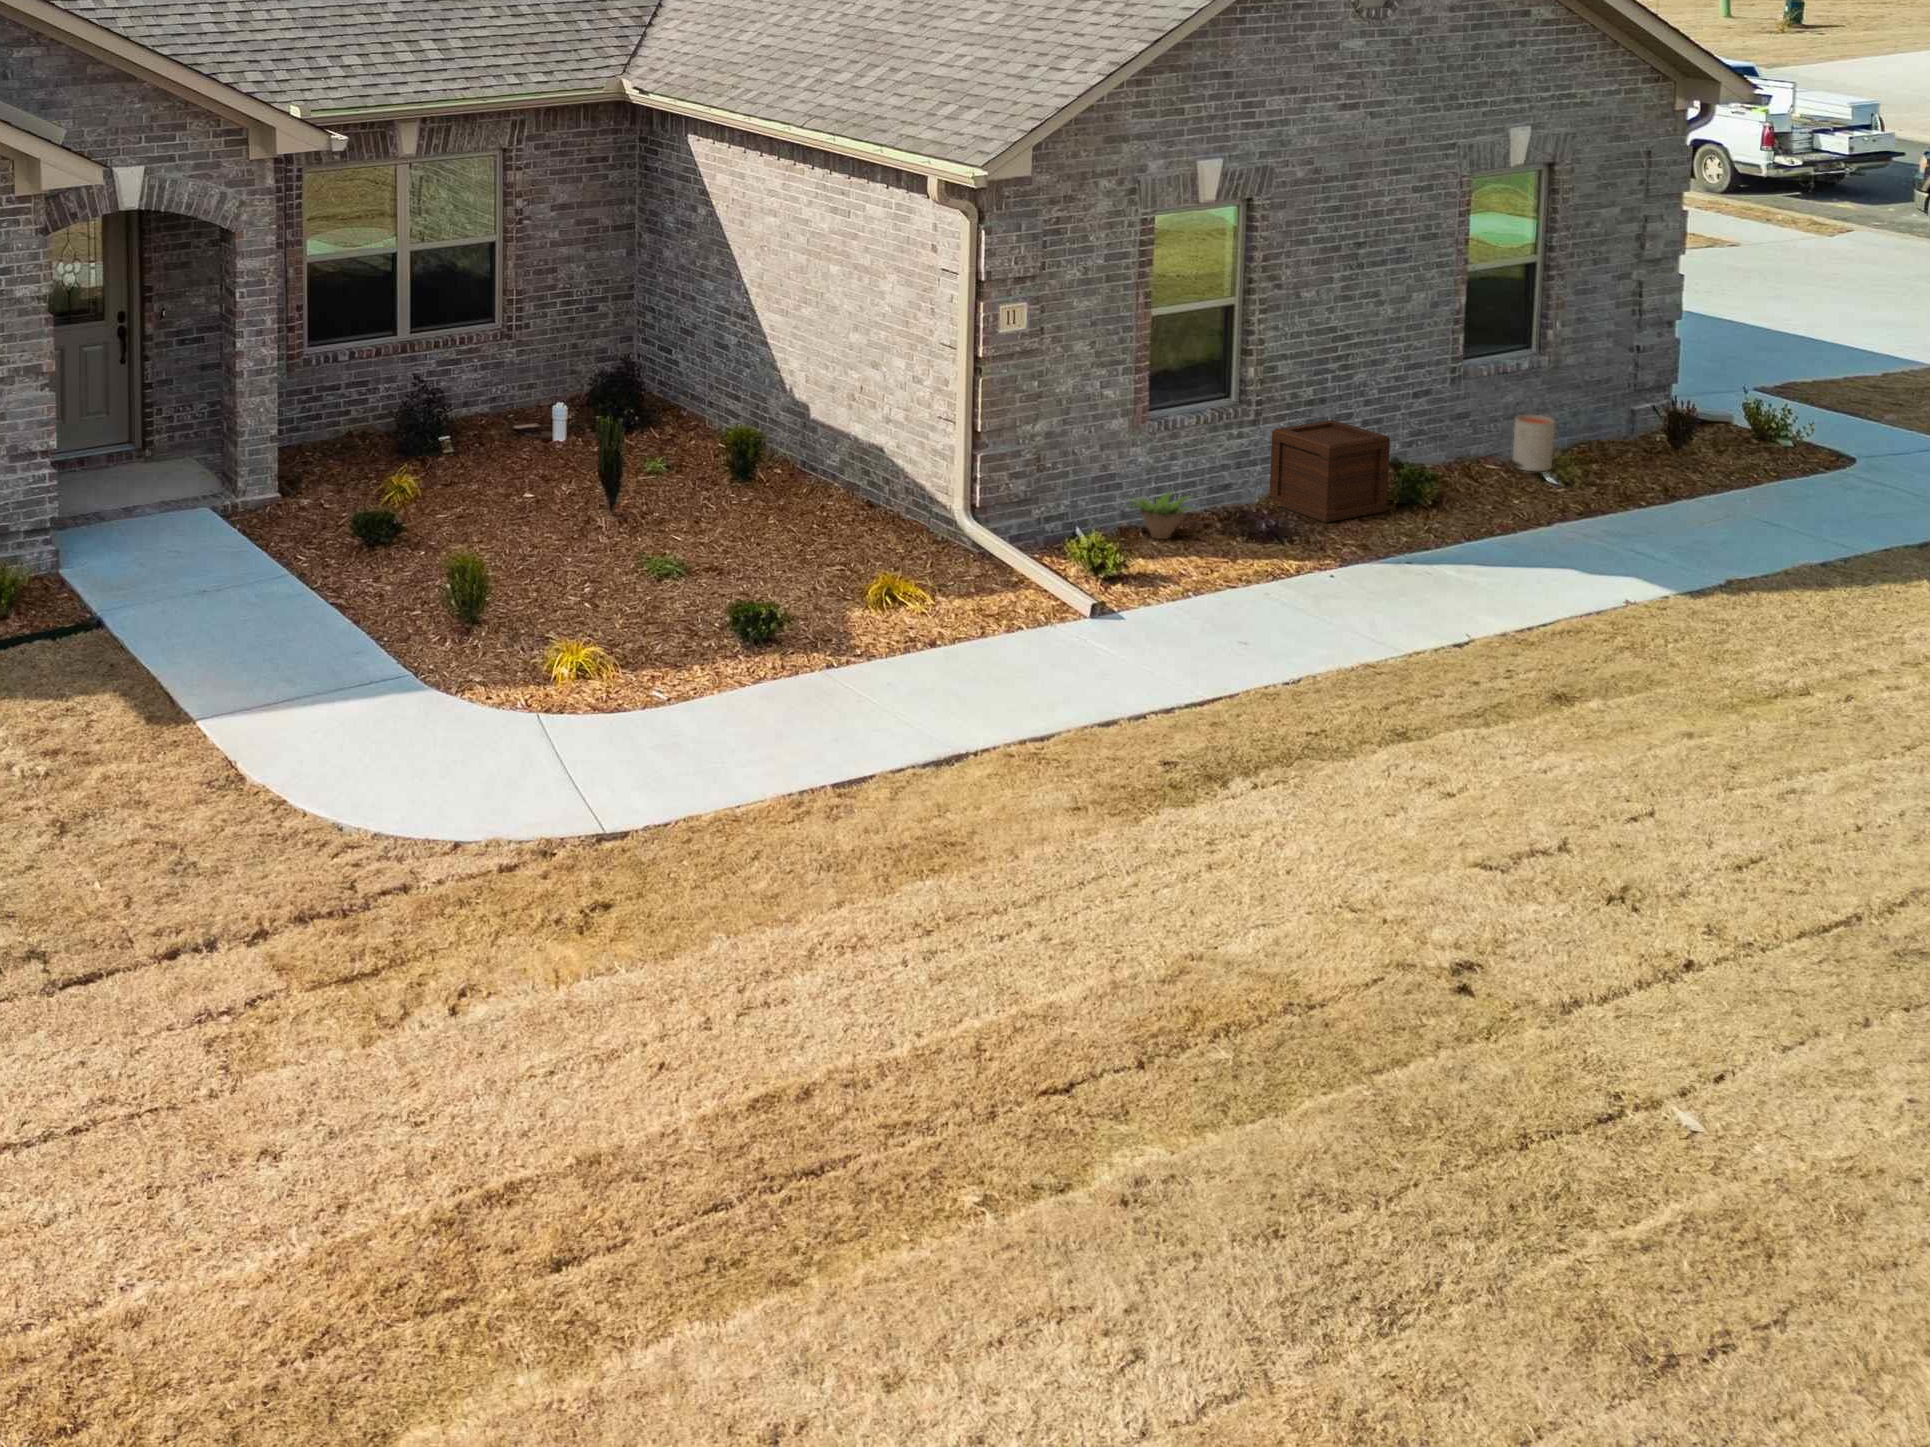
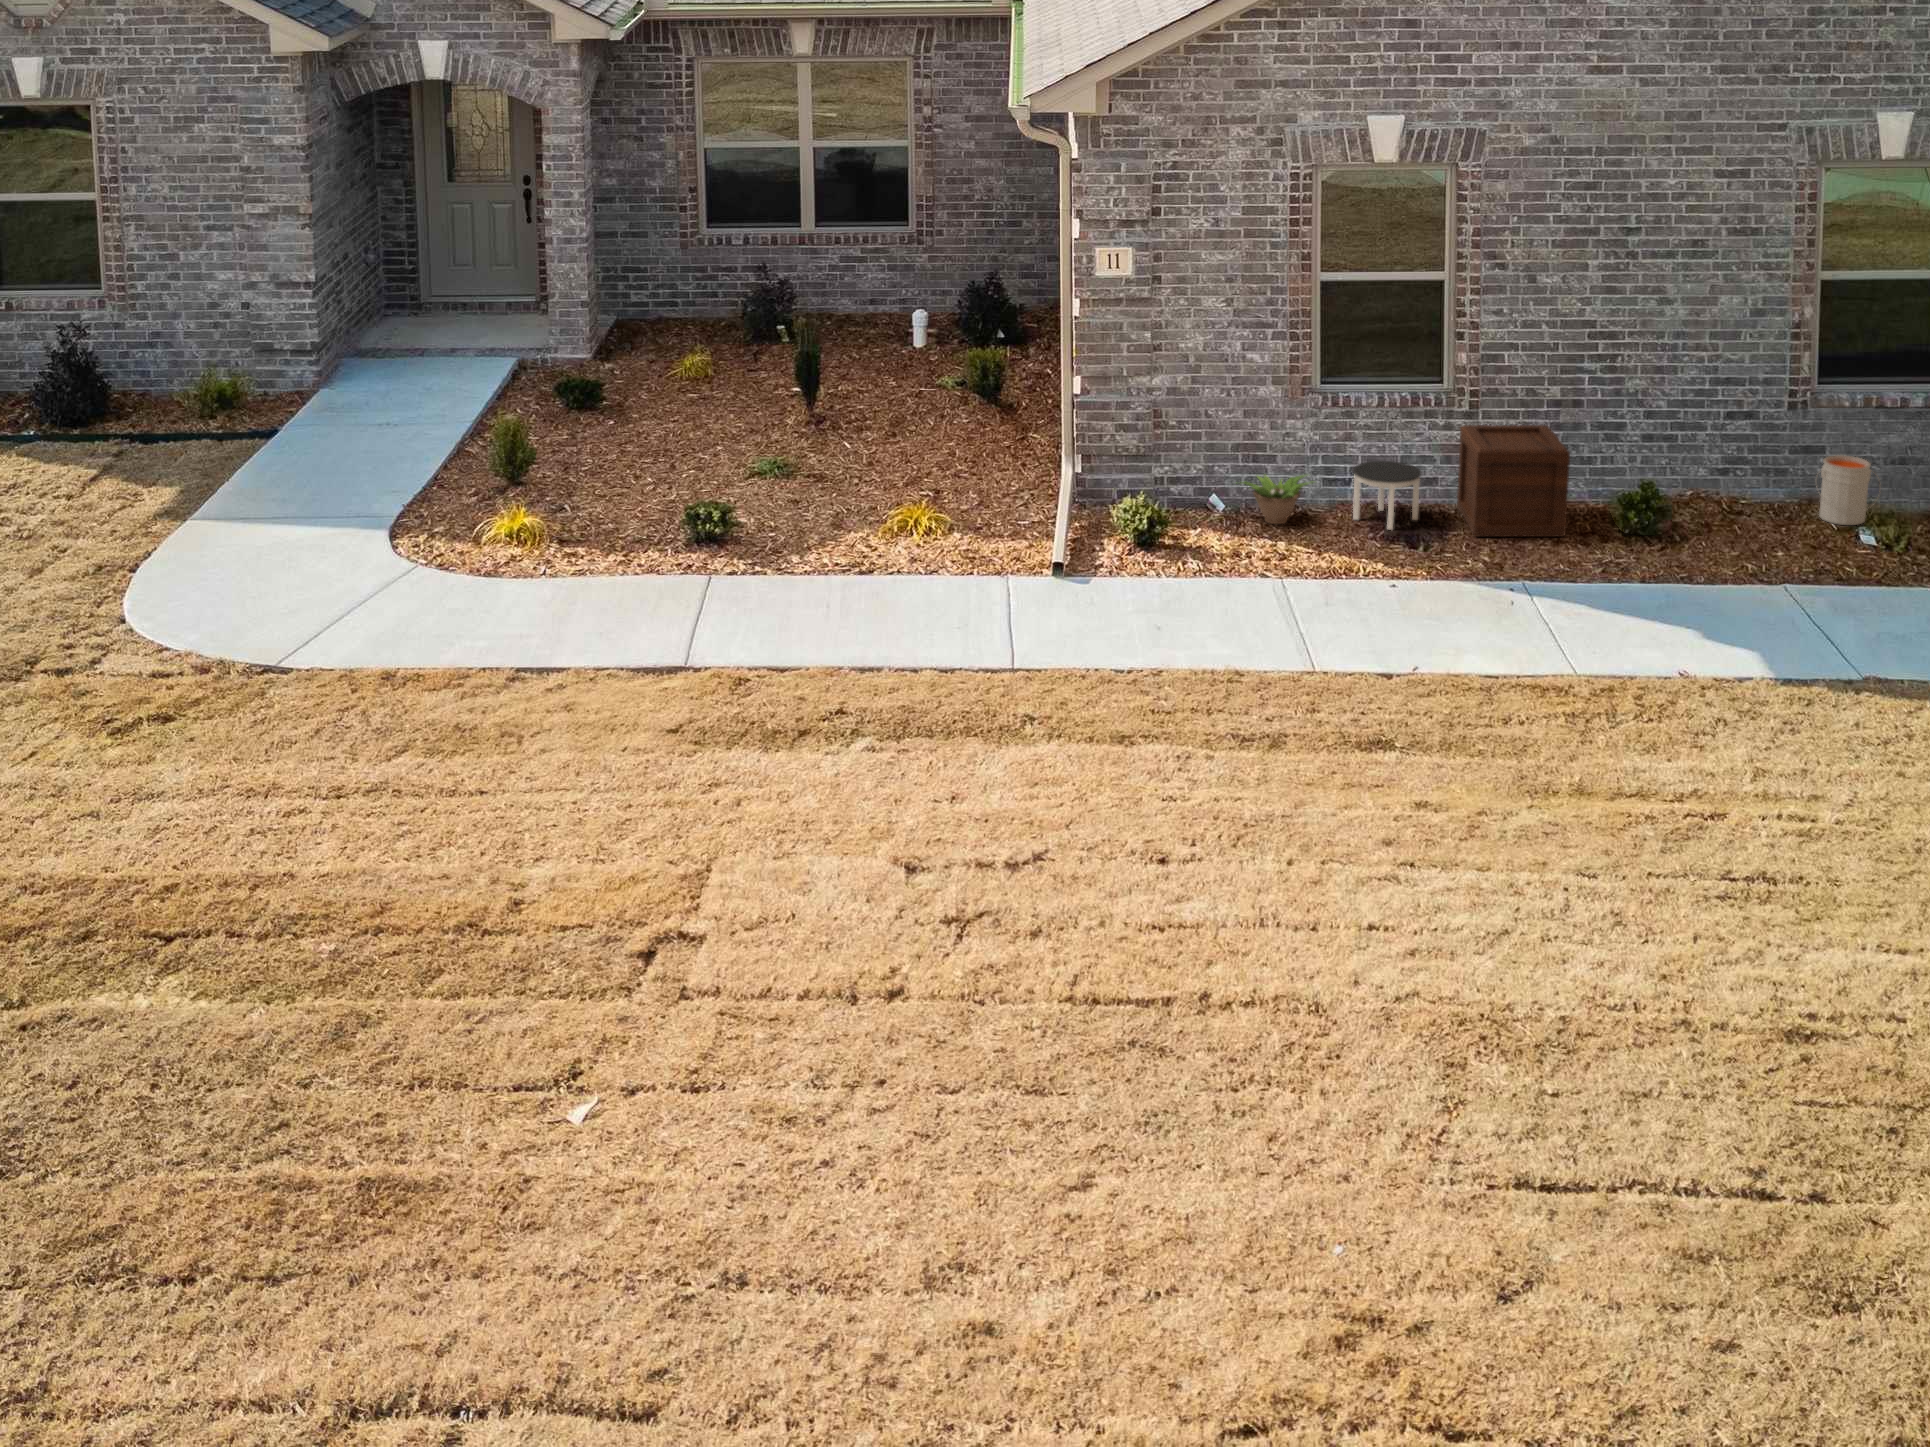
round table: none [1207,469,1269,528] -> present [1353,461,1421,530]

